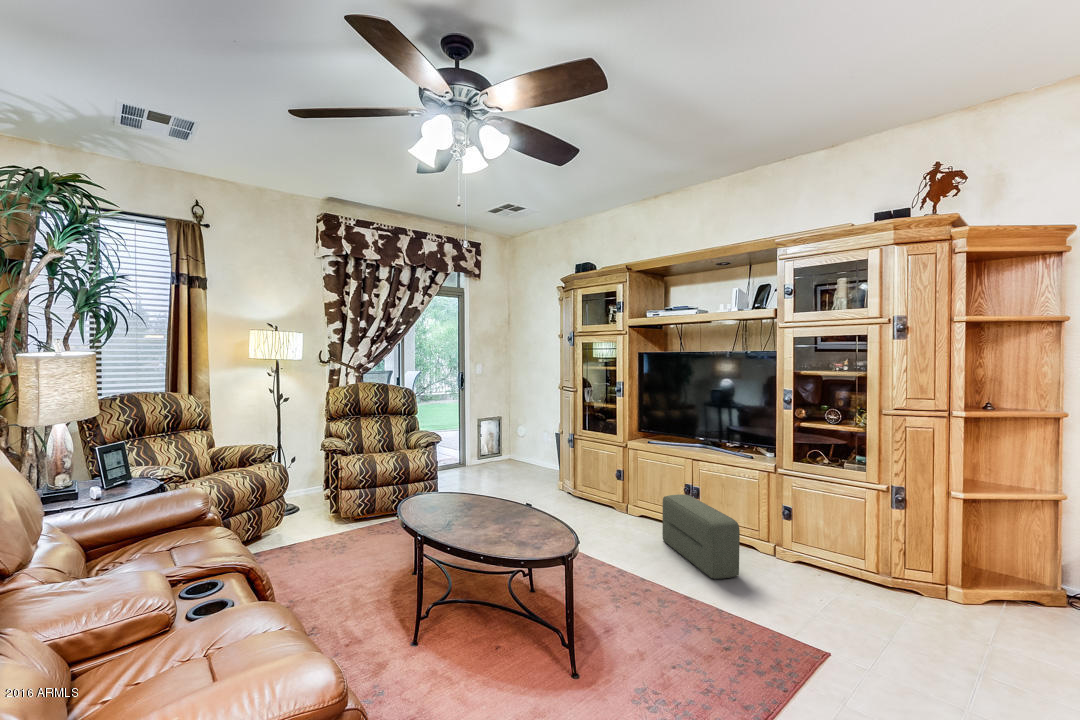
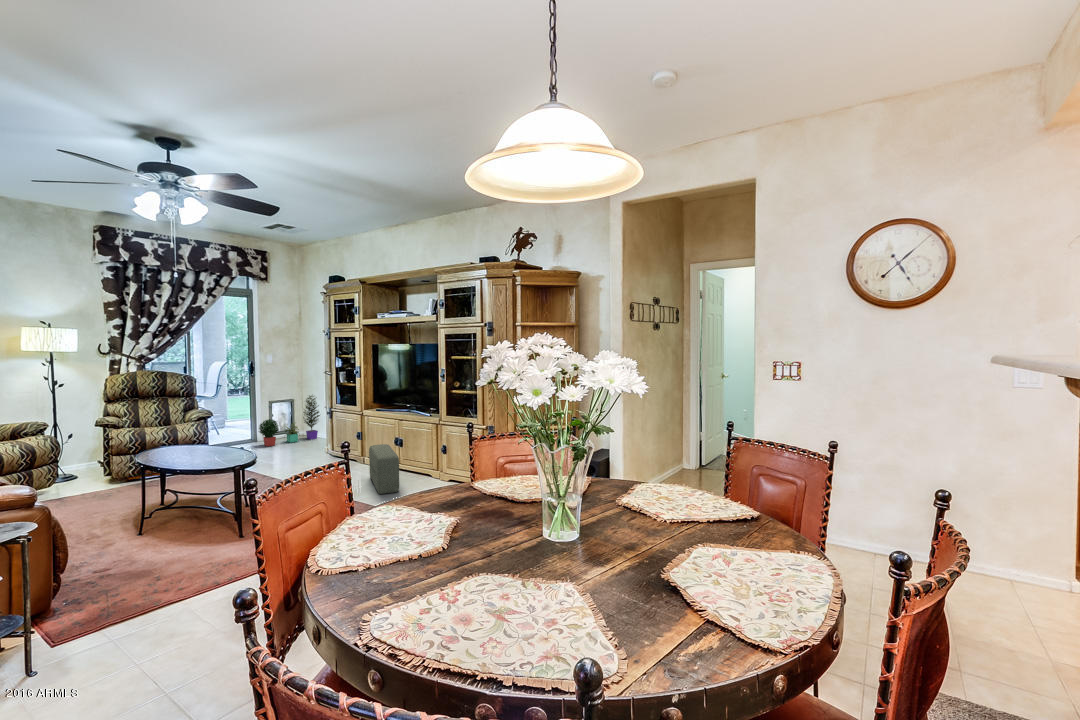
potted plant: none [475,414,539,478] -> present [259,396,320,446]

